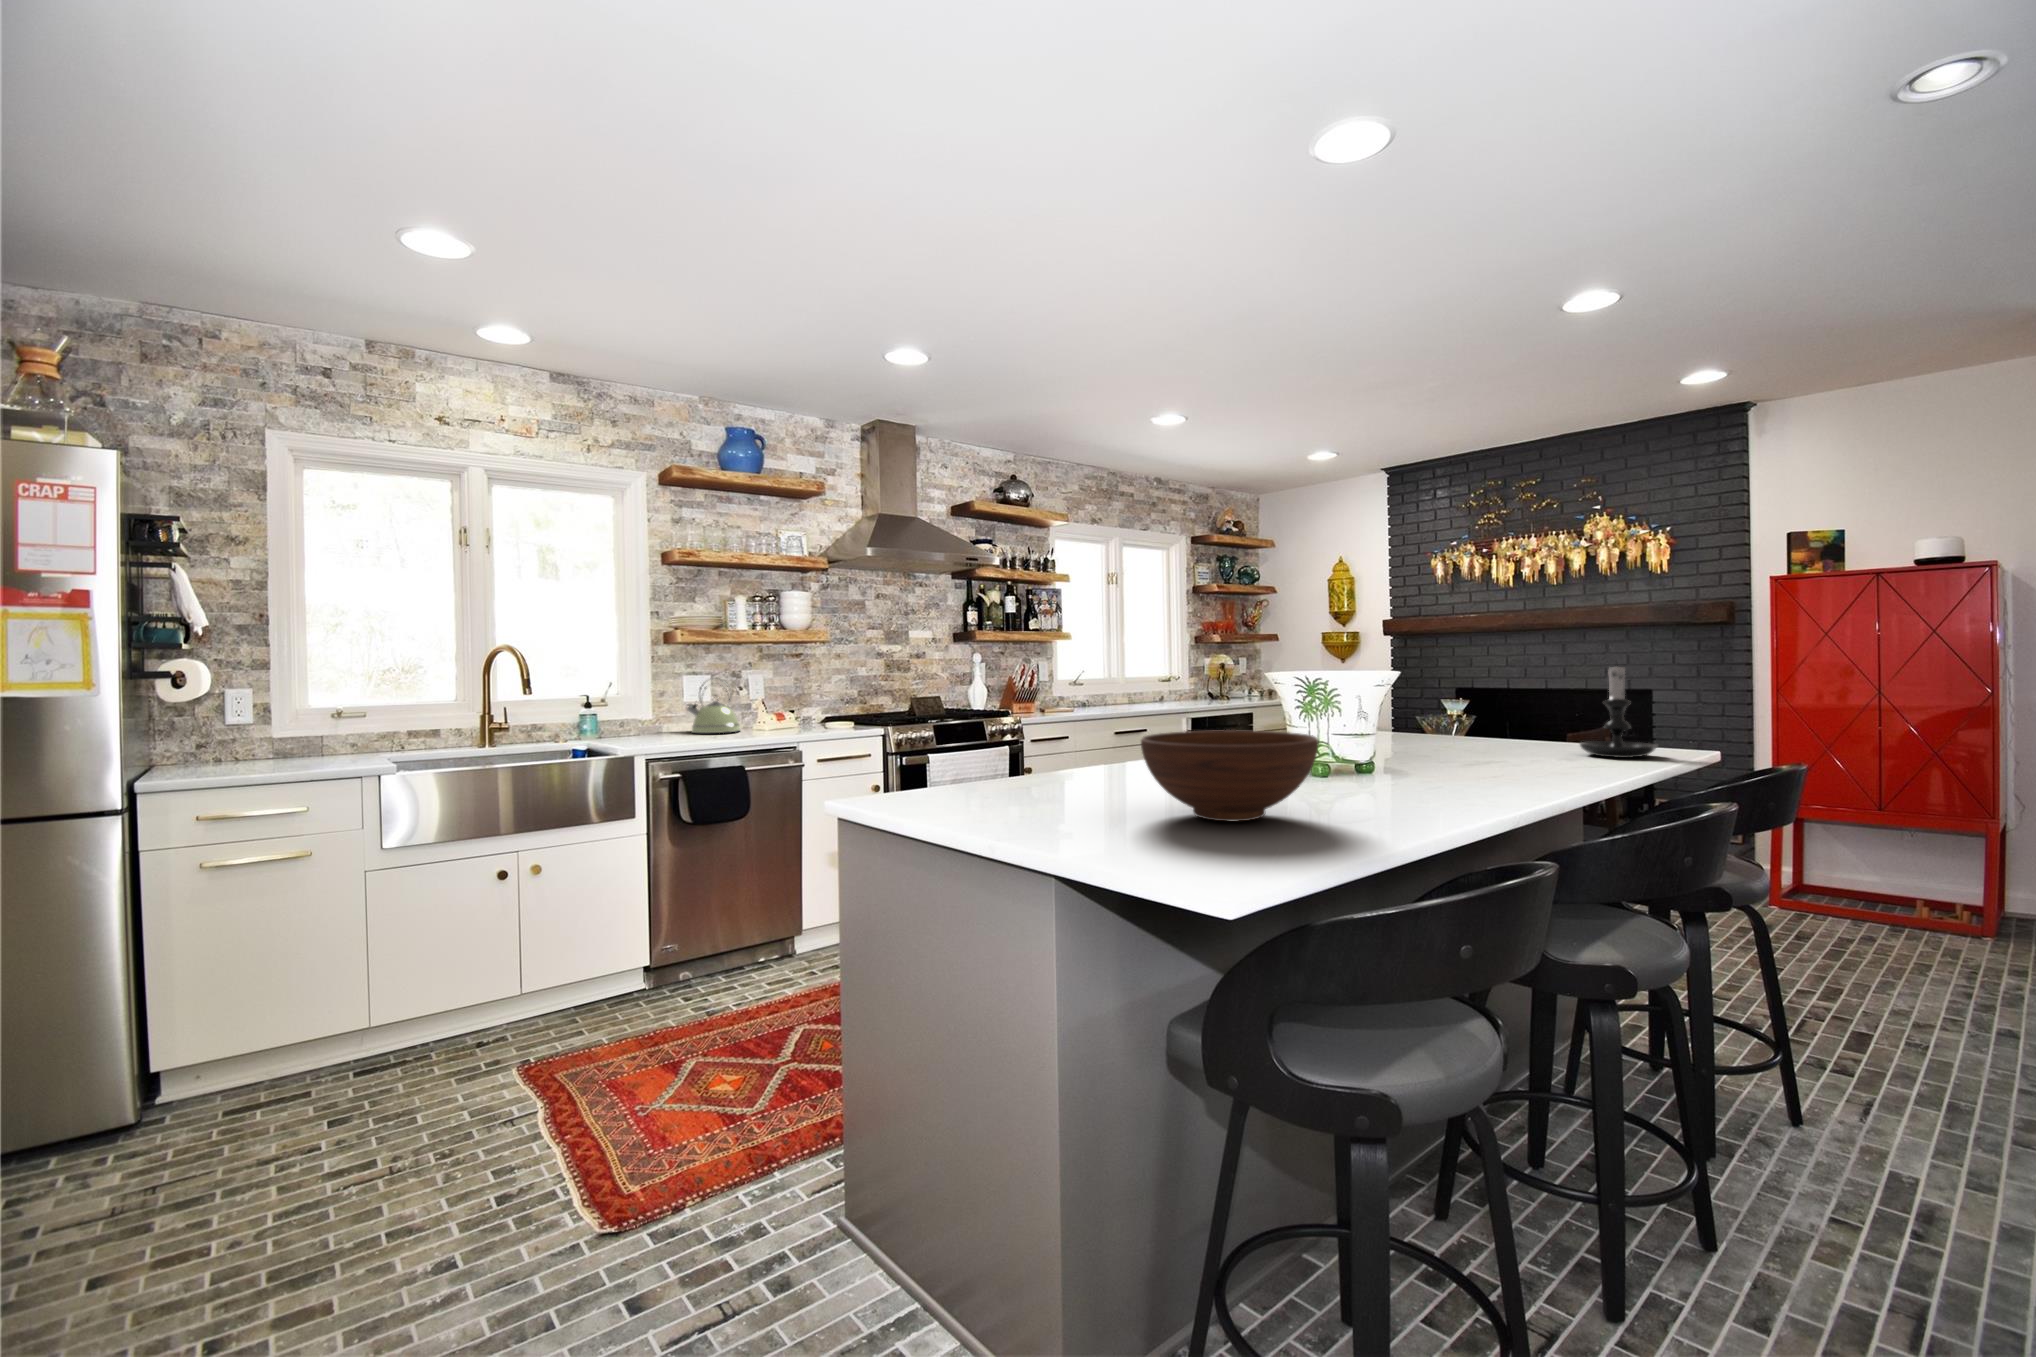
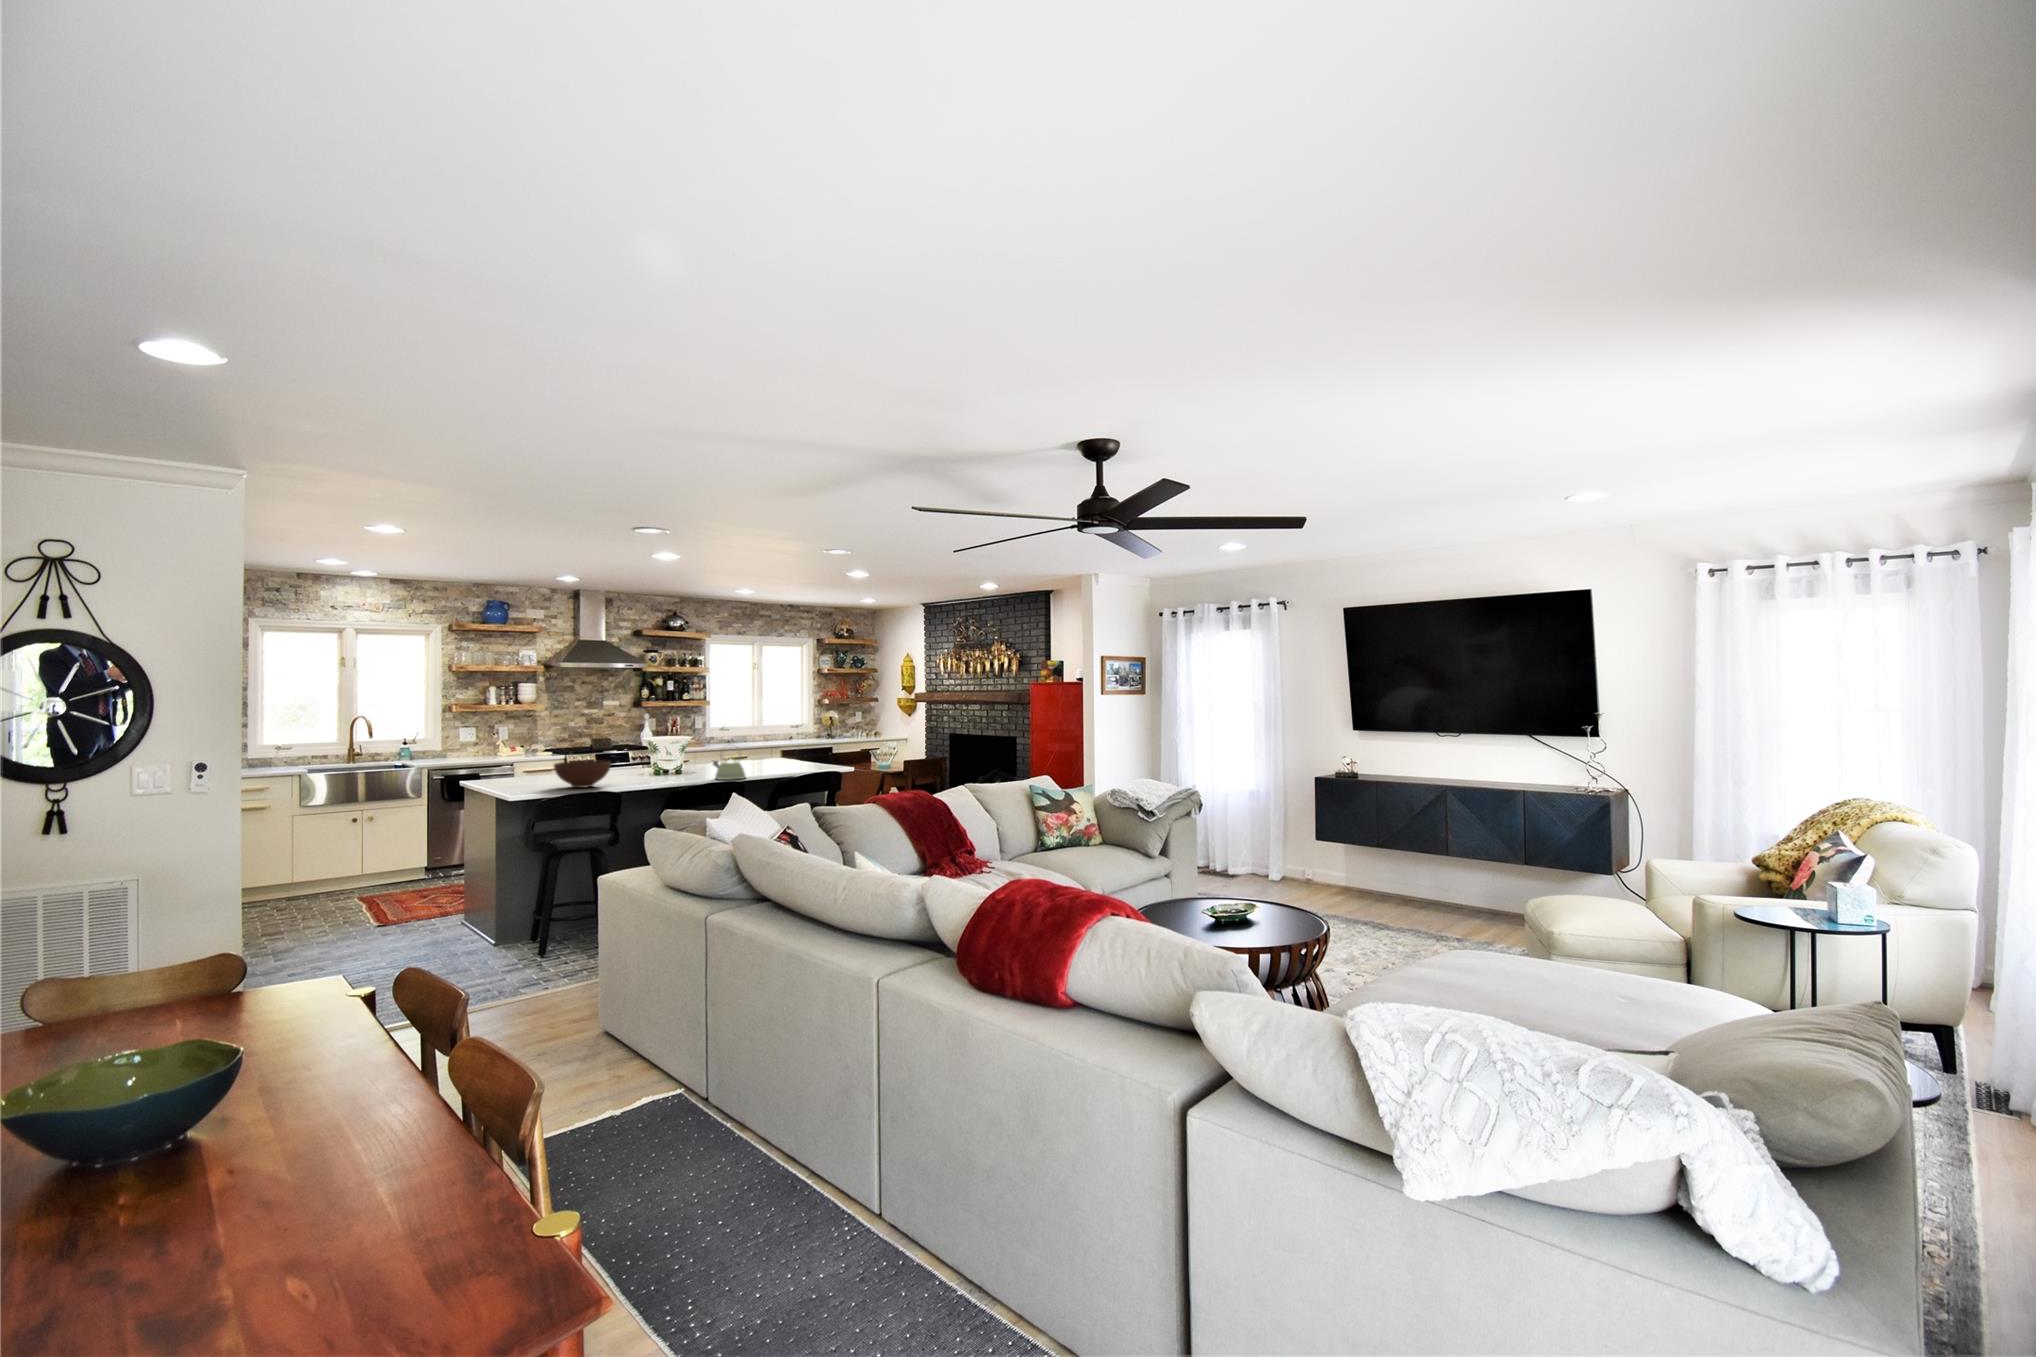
candle holder: present [1580,666,1658,758] -> none [807,734,834,773]
kettle: present [687,678,740,733] -> present [713,751,746,780]

